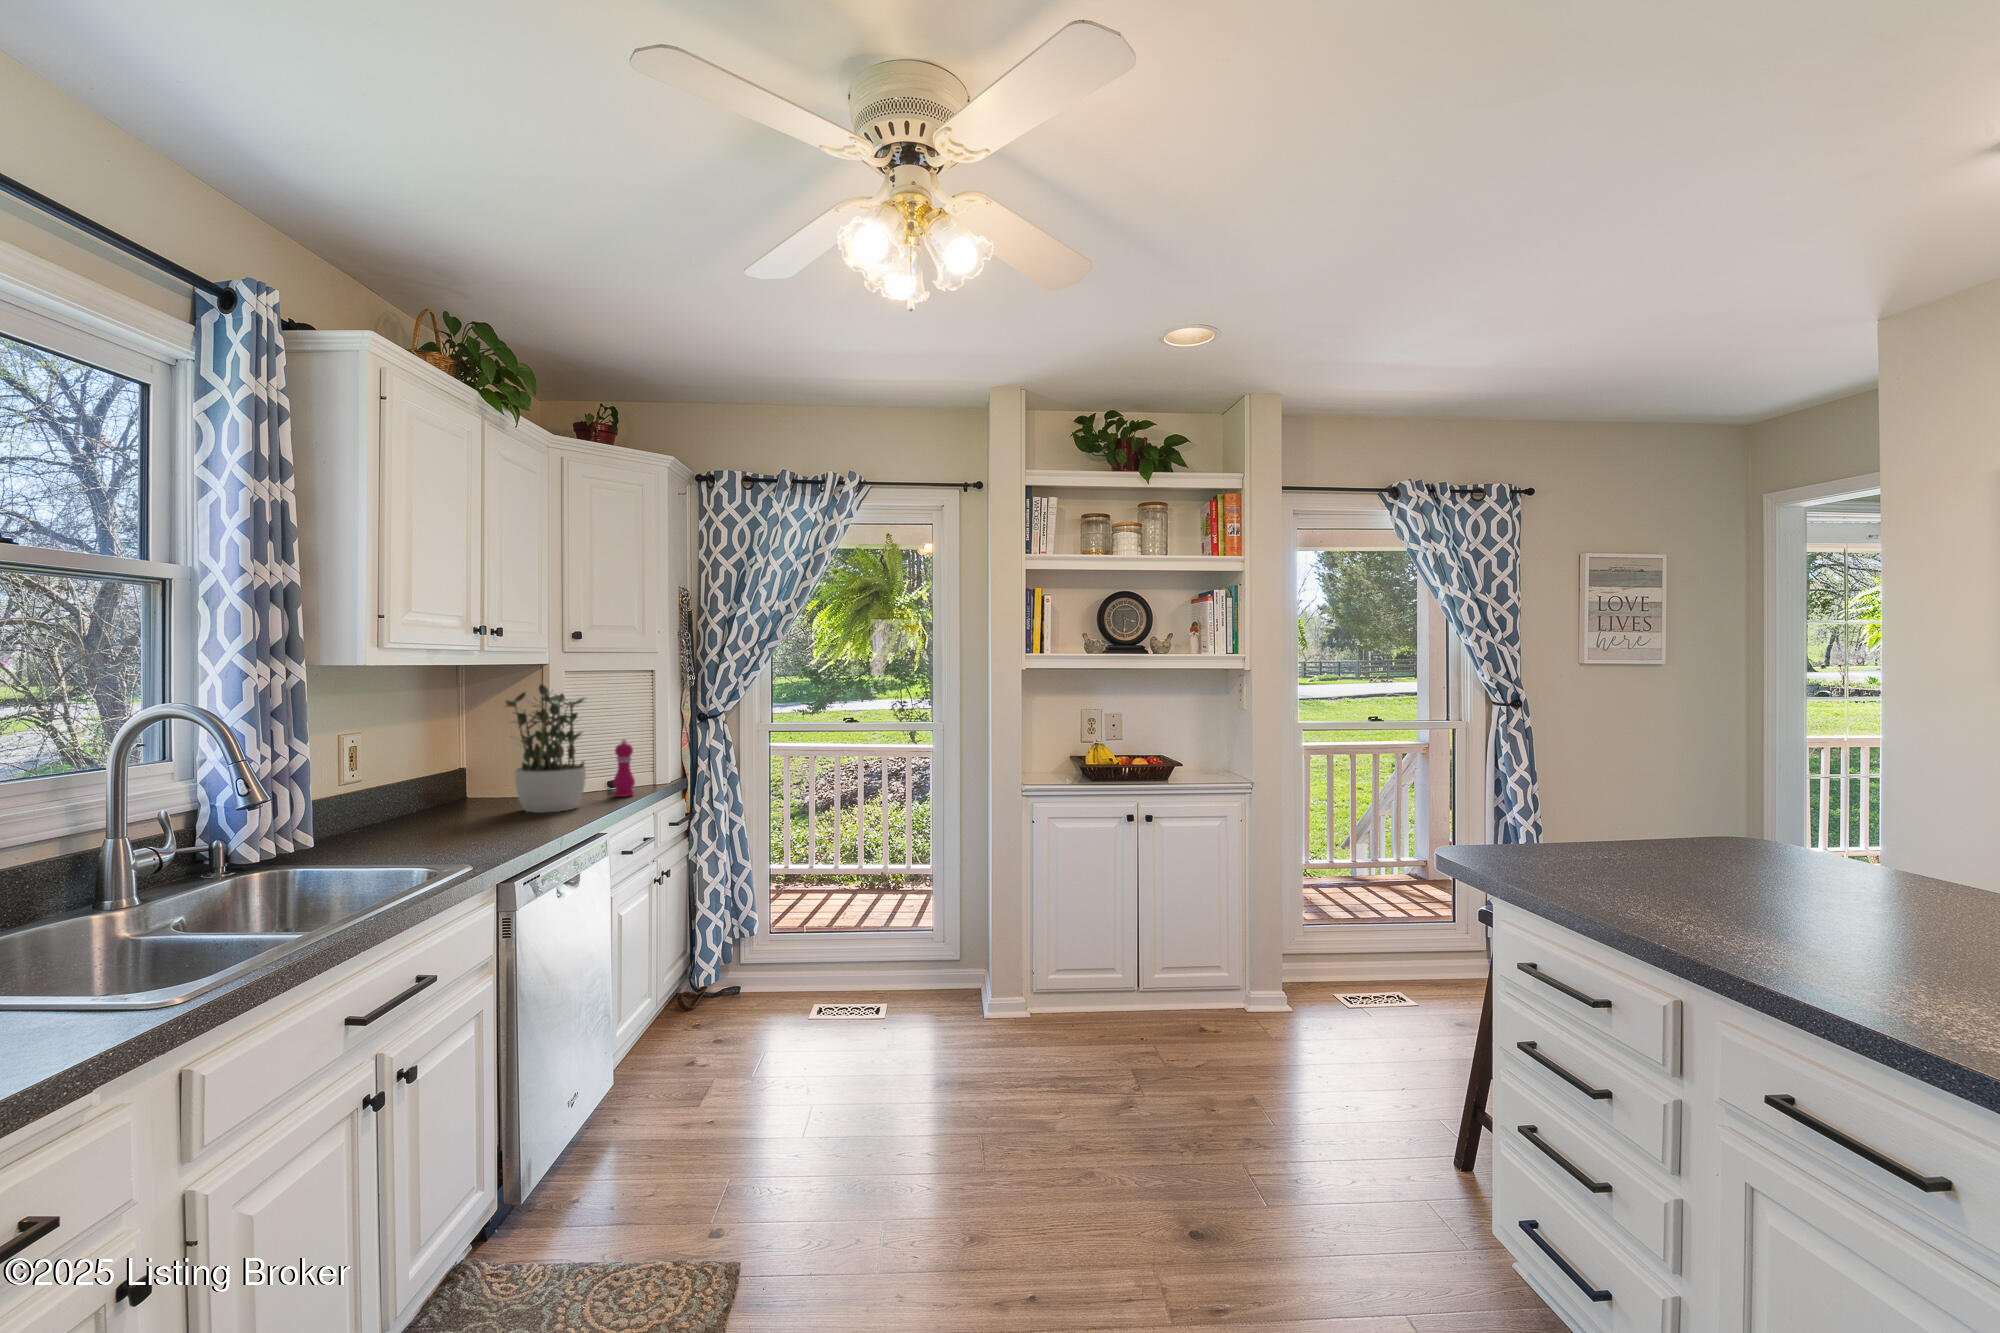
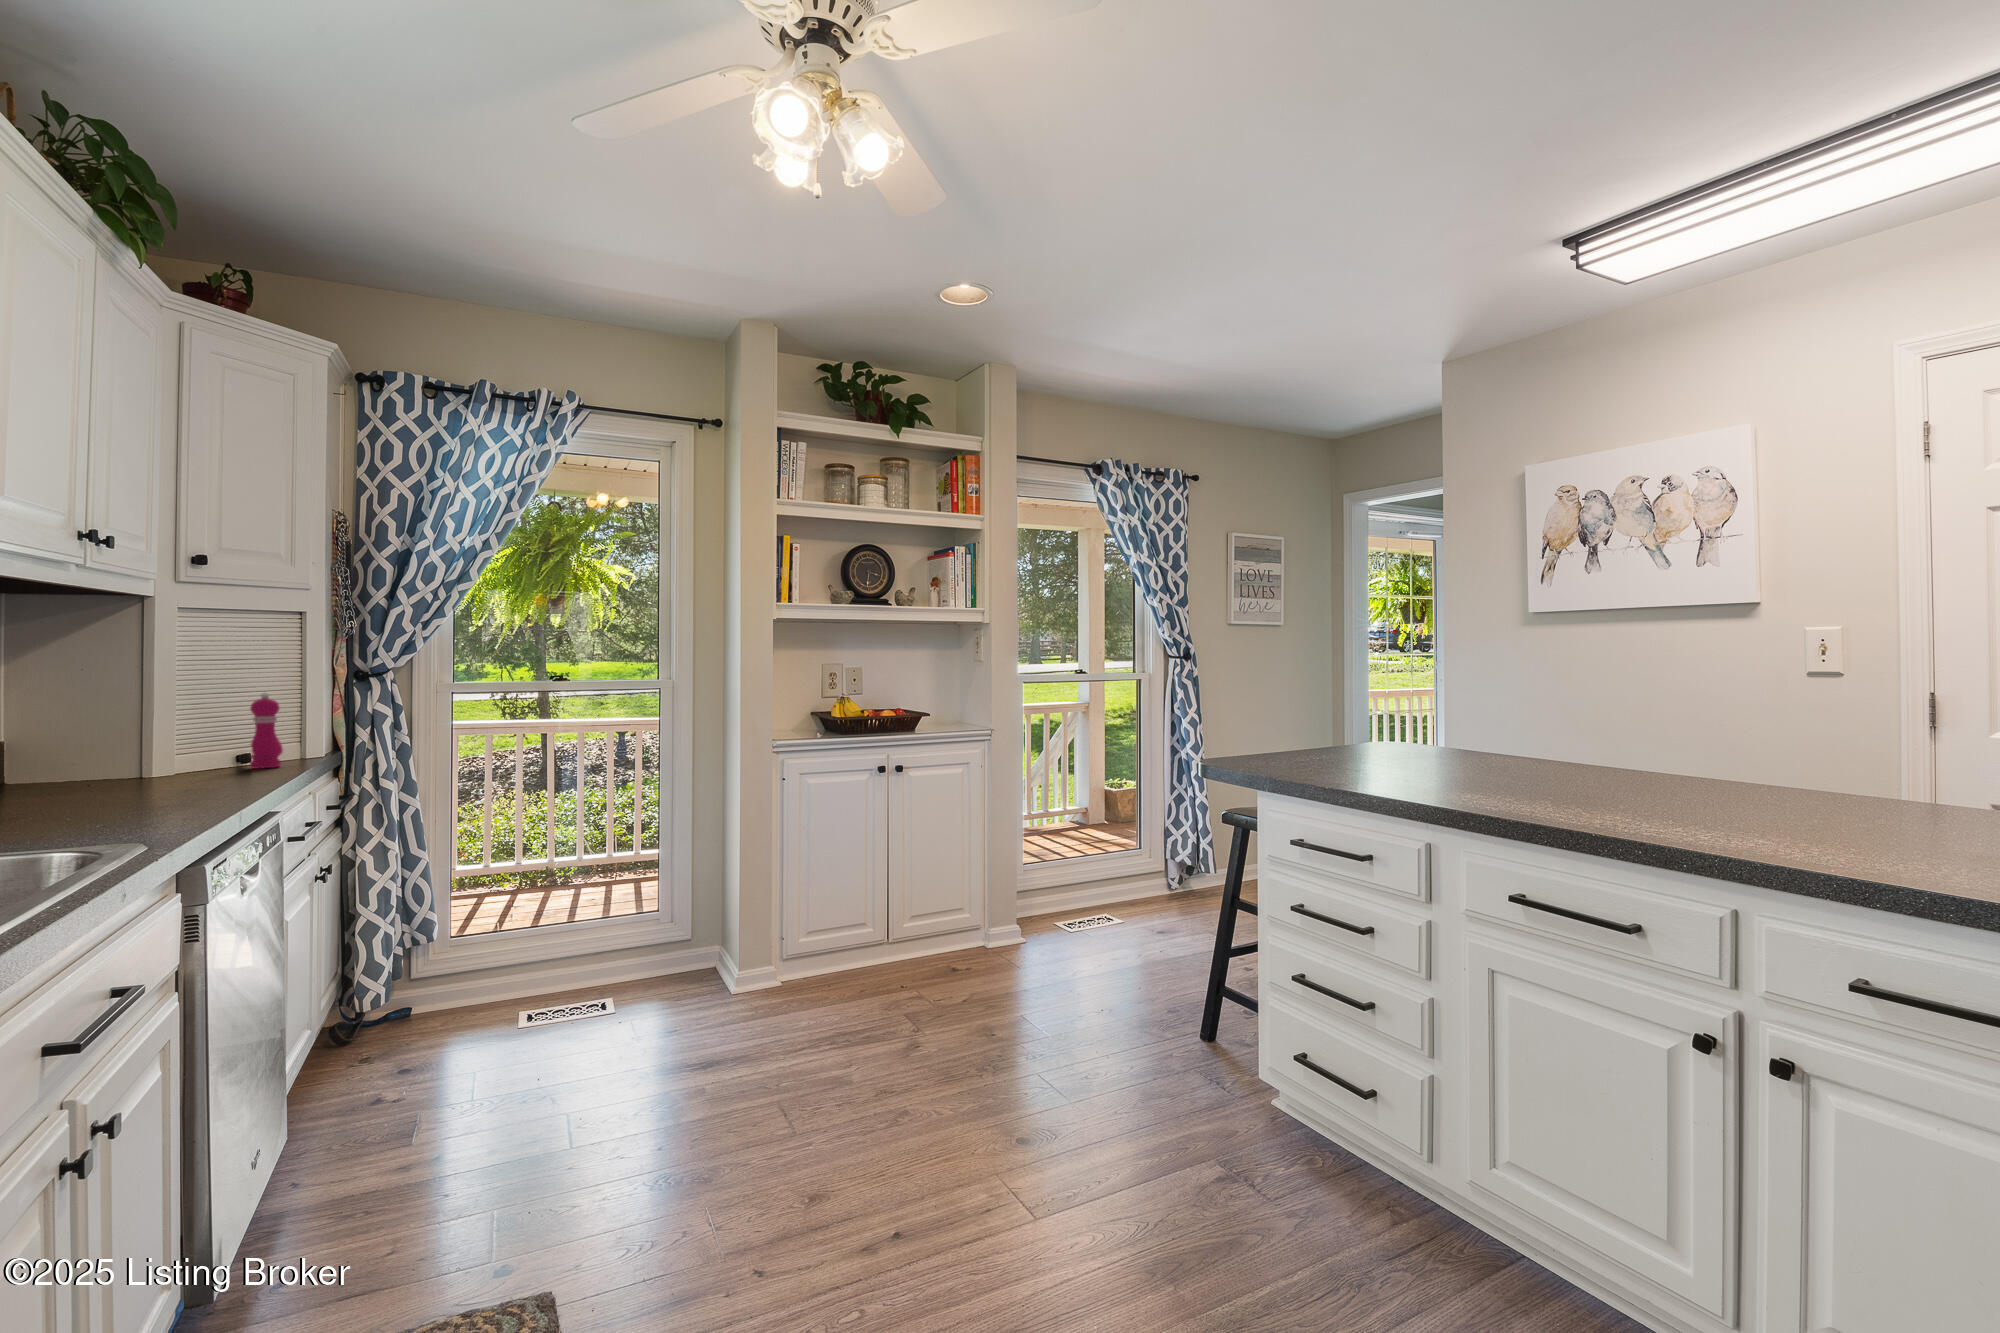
potted plant: present [506,685,586,813] -> none [75,609,218,788]

